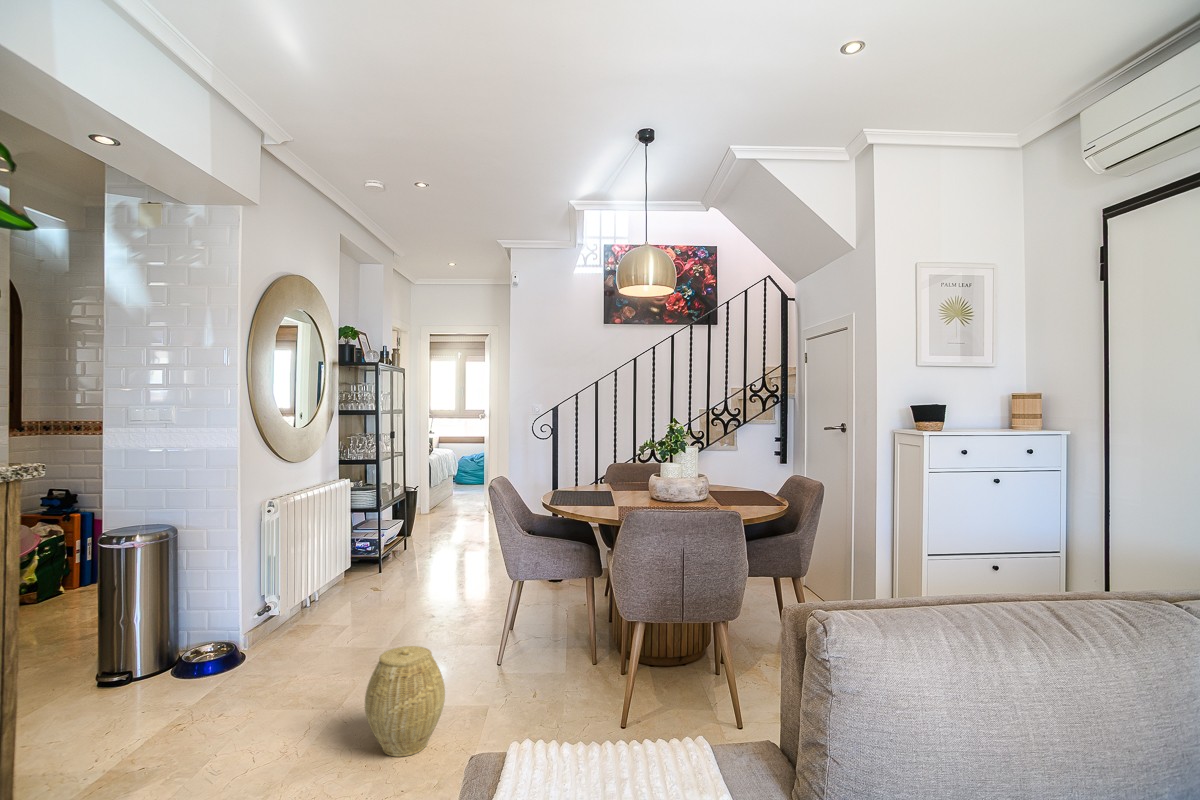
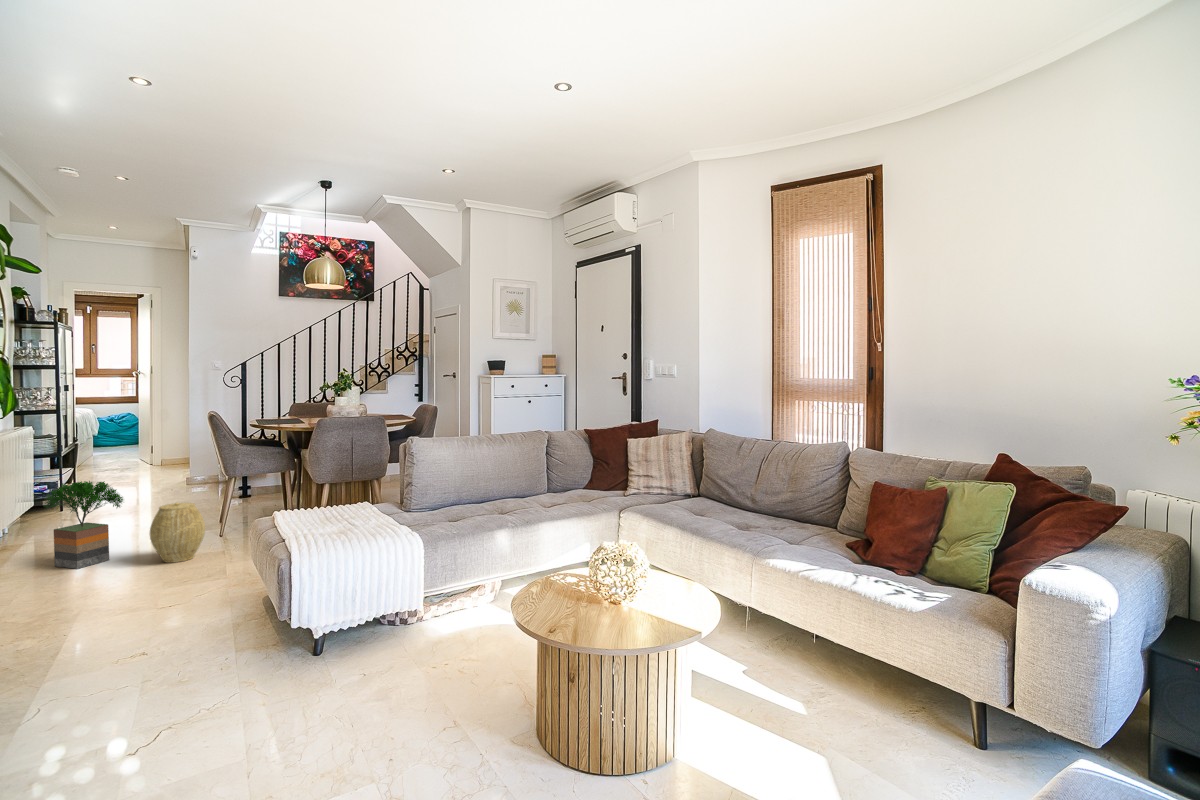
potted tree: none [248,592,350,739] -> present [45,481,123,569]

